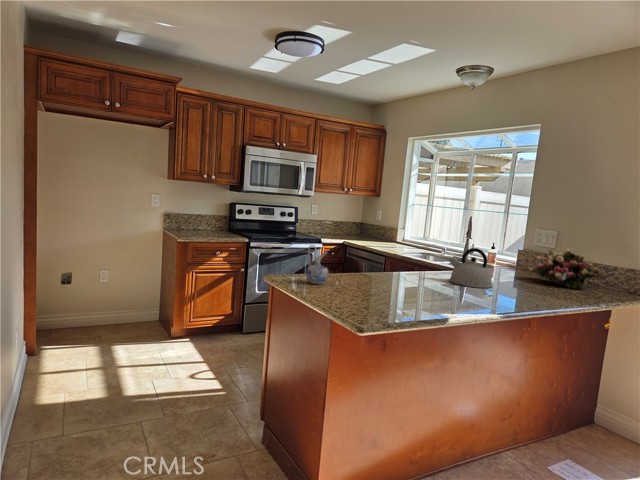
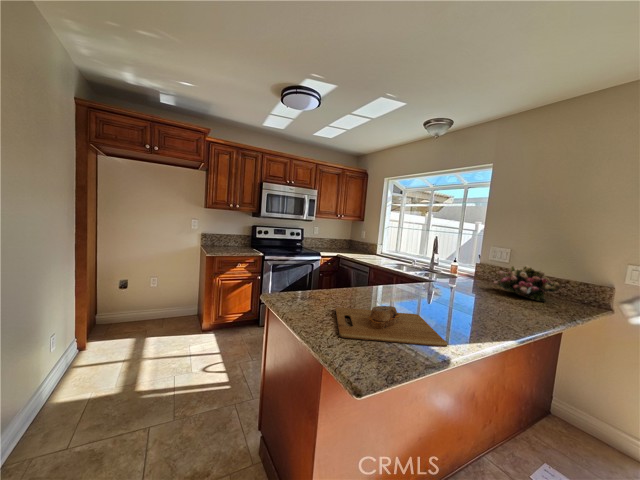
ceramic pitcher: present [306,245,329,284] -> none [304,267,325,305]
kettle: present [449,248,492,288] -> none [430,267,471,304]
cutting board: none [339,281,442,312] -> present [336,306,447,347]

